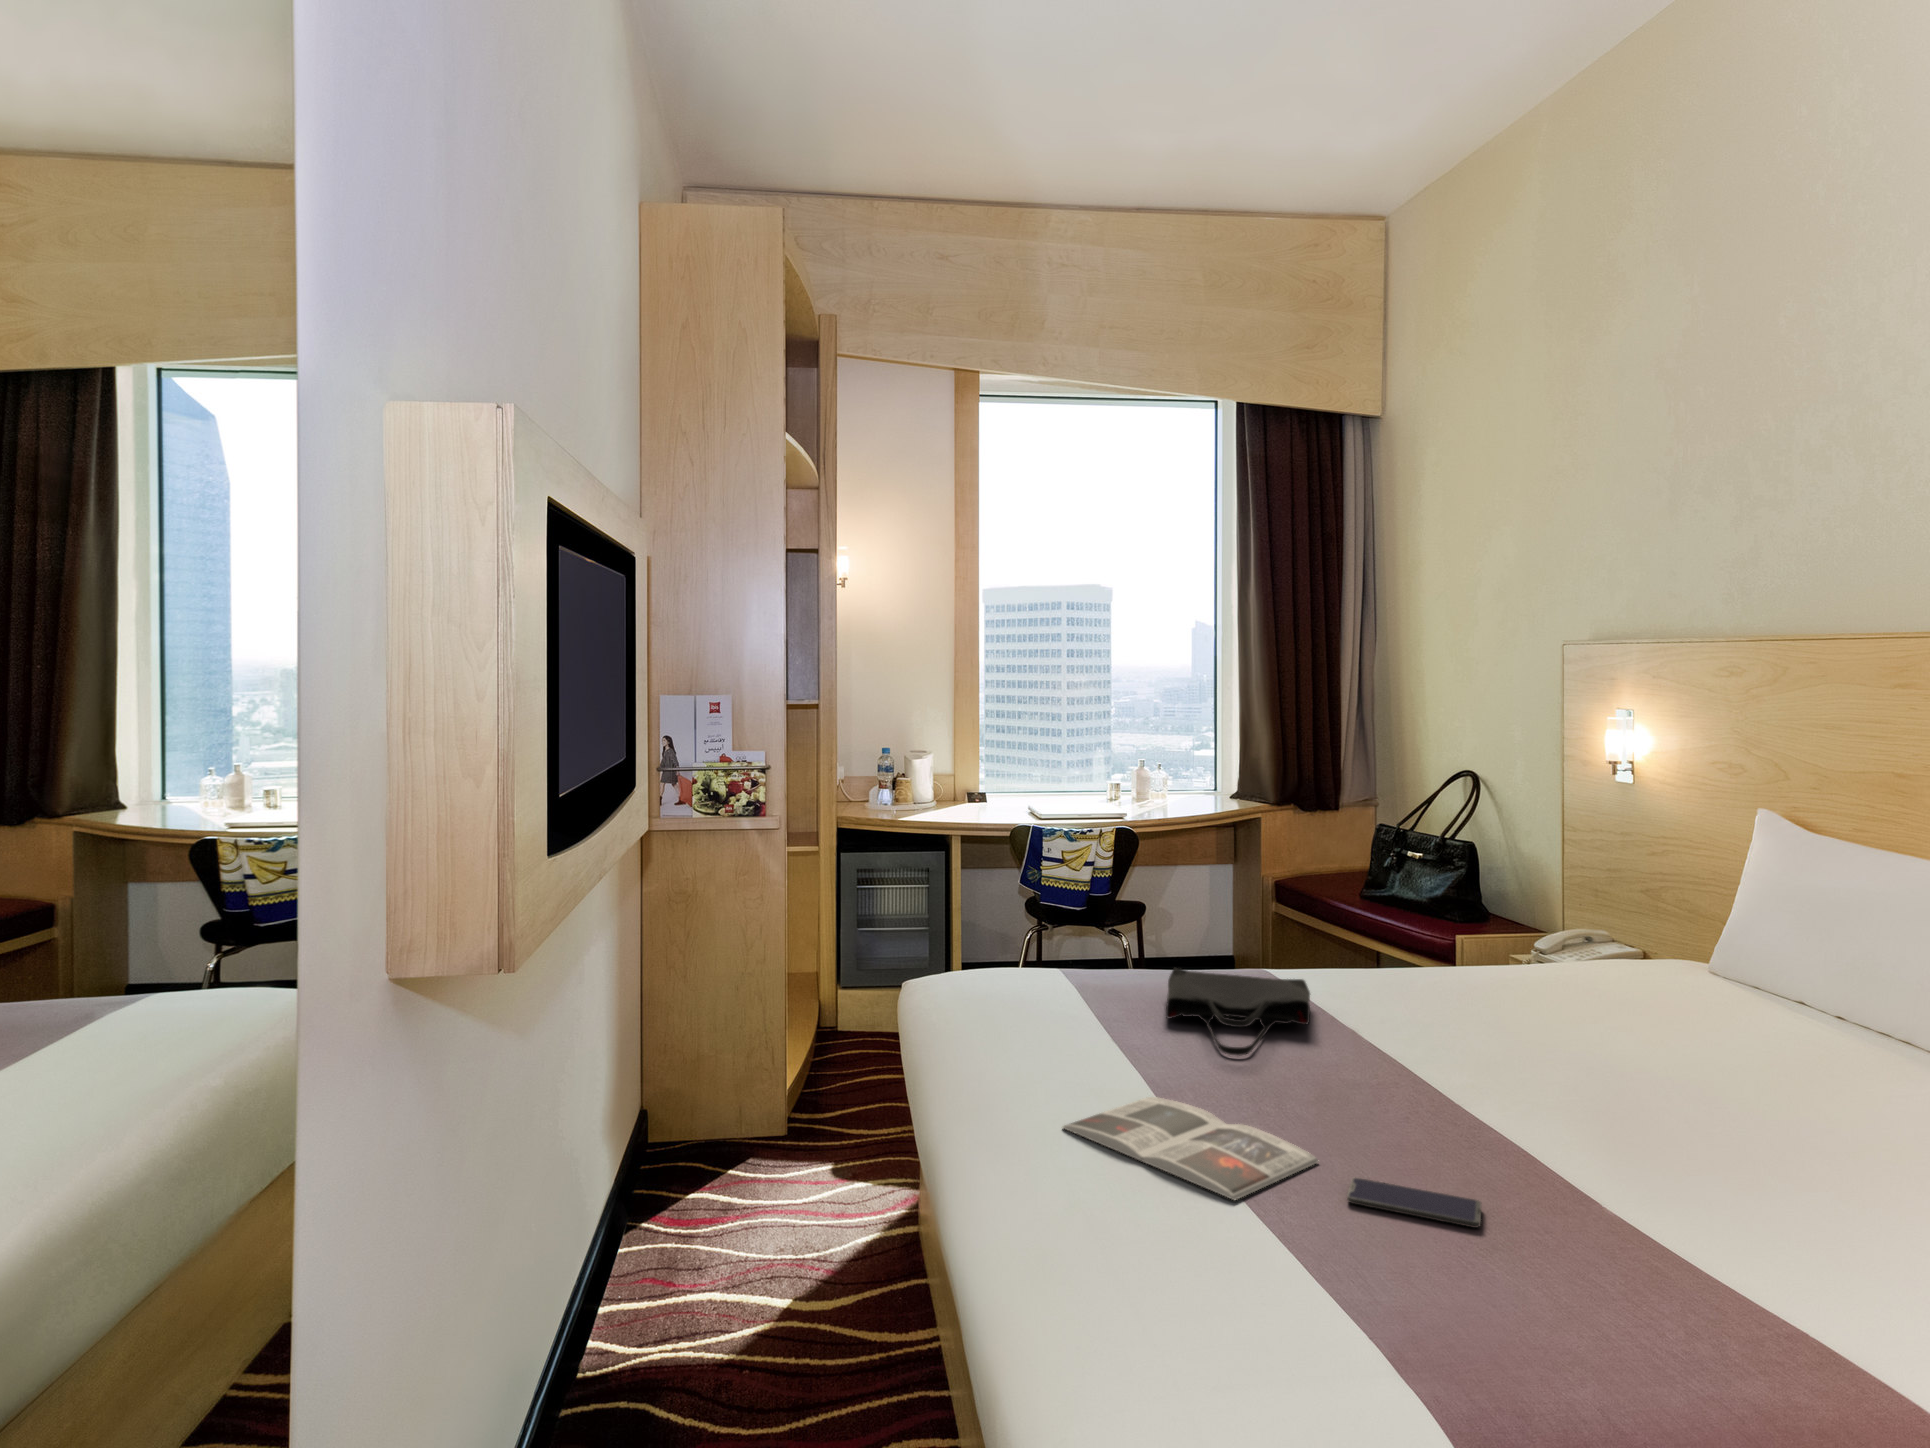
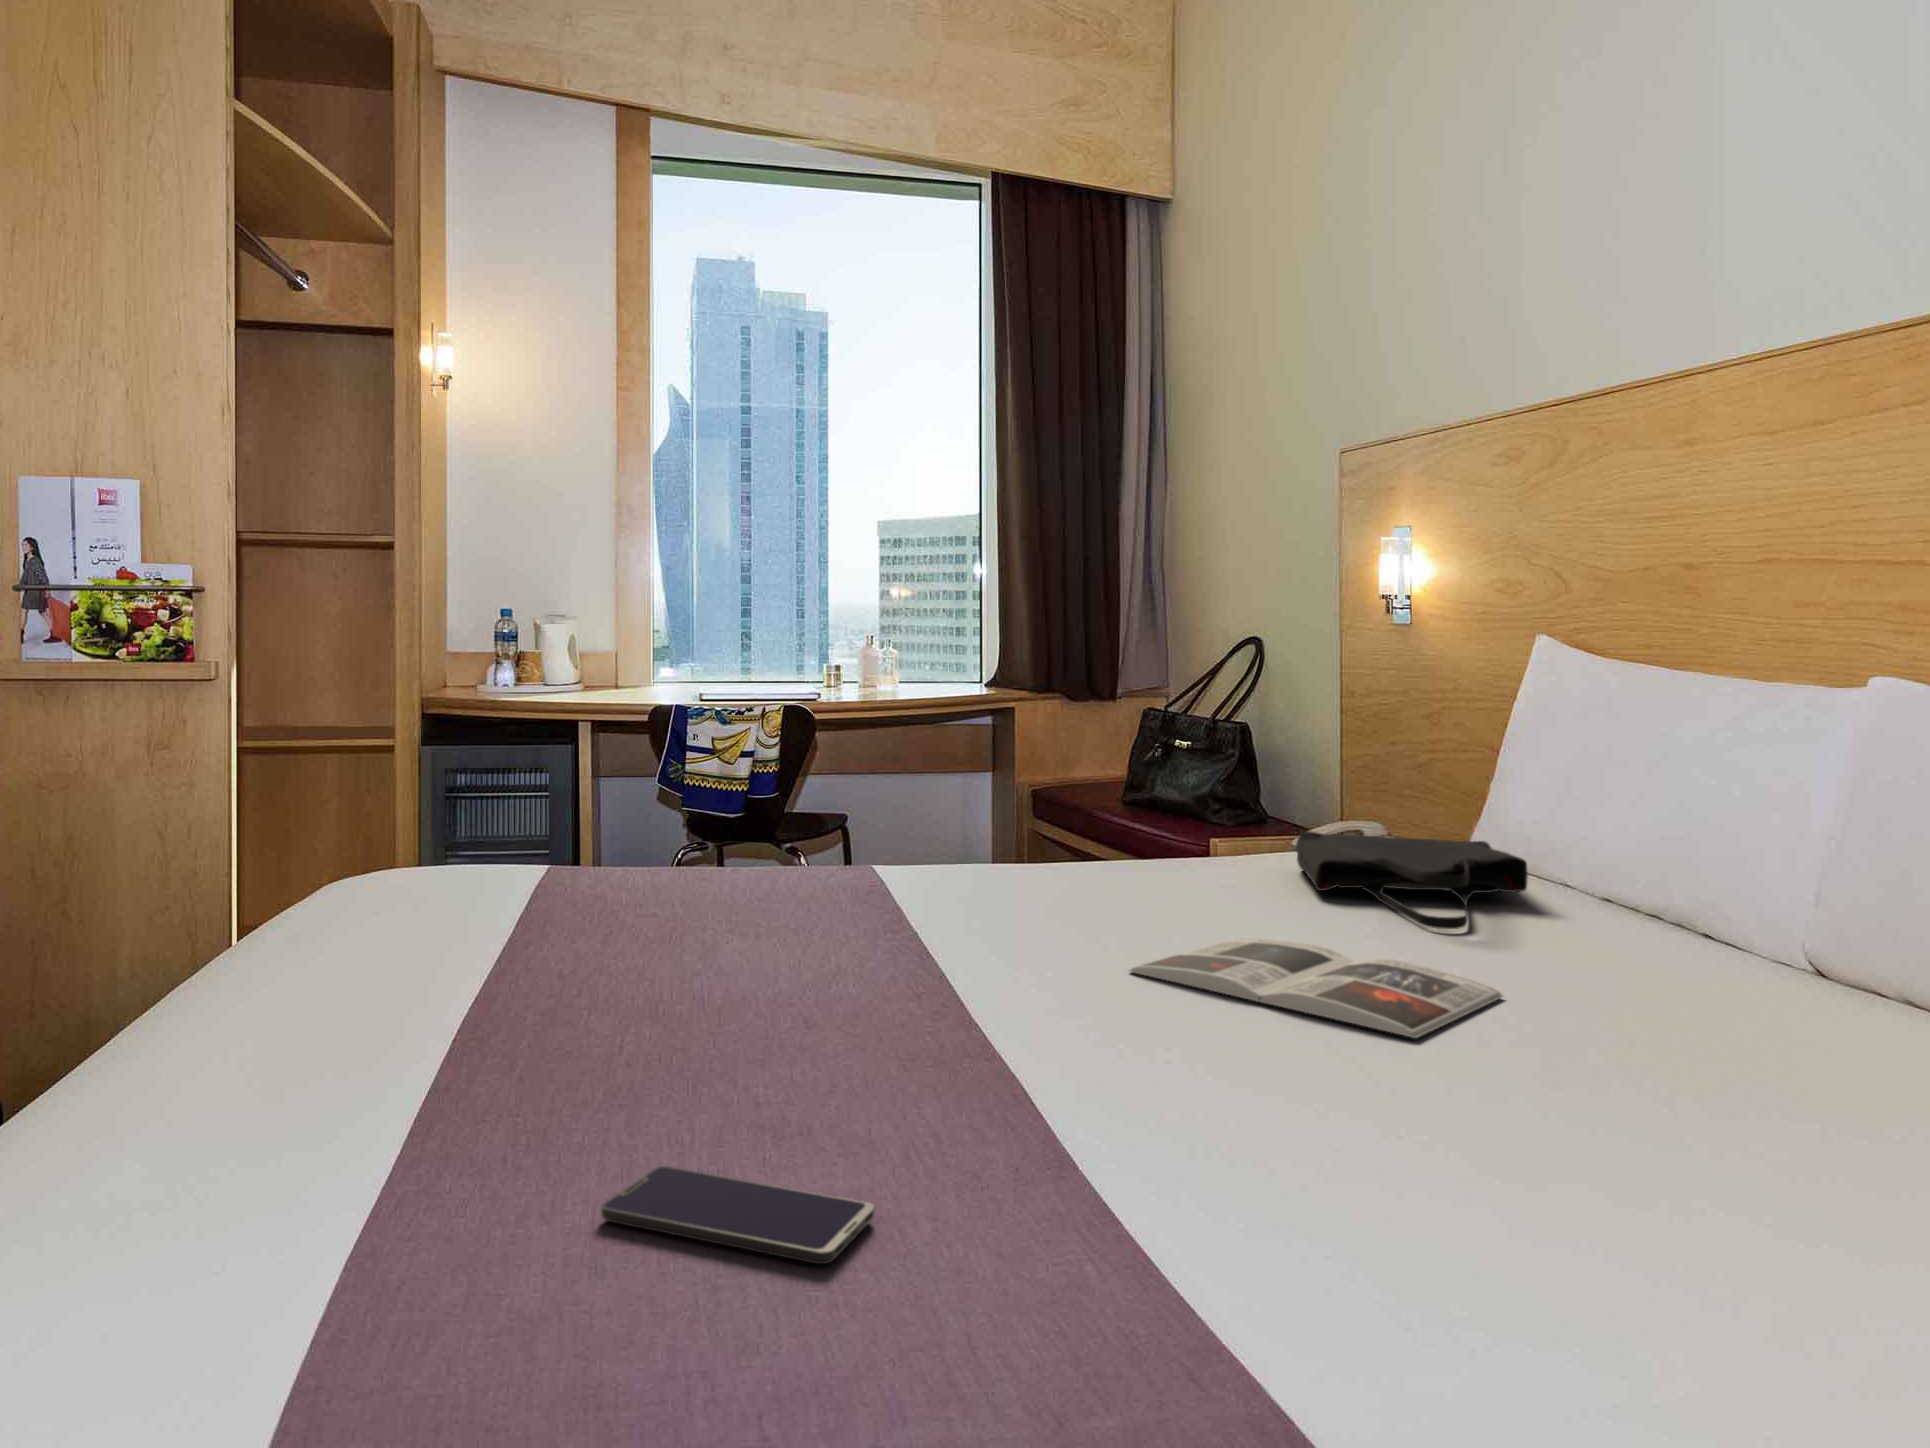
tote bag: present [1166,968,1310,1056] -> present [1296,831,1528,929]
magazine: present [1063,1097,1319,1200] -> present [1129,938,1503,1038]

